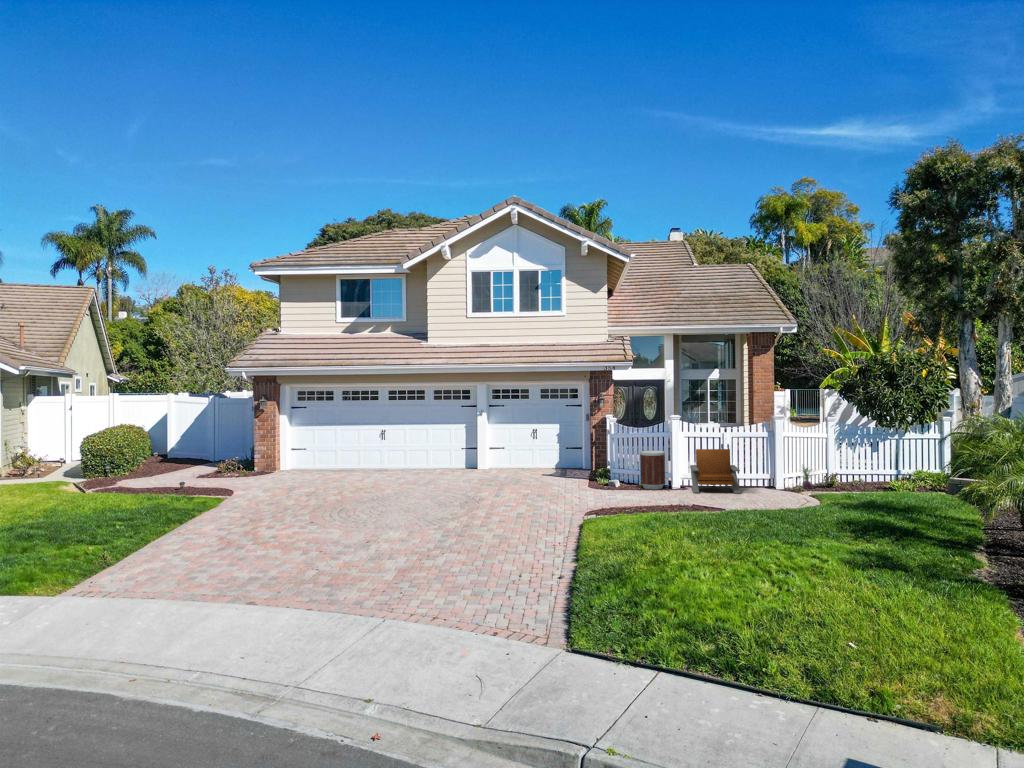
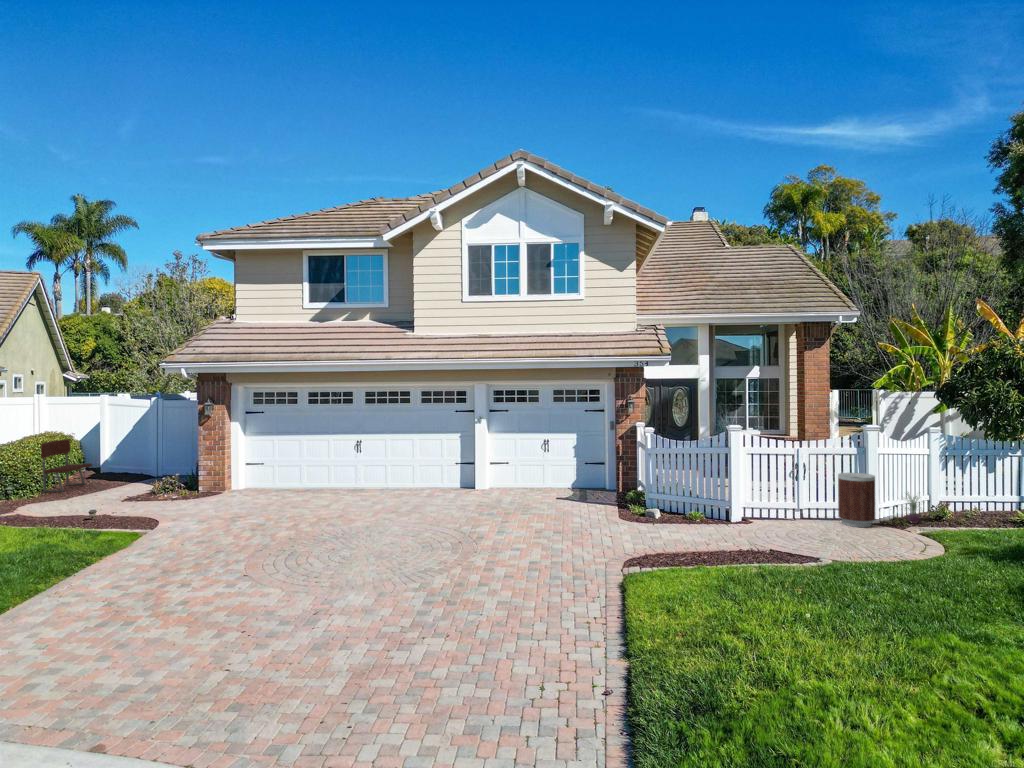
bench: none [128,430,165,473] -> present [41,439,92,492]
lounge chair: present [690,449,740,494] -> none [757,470,832,533]
trash can: present [640,450,665,490] -> present [838,473,875,527]

